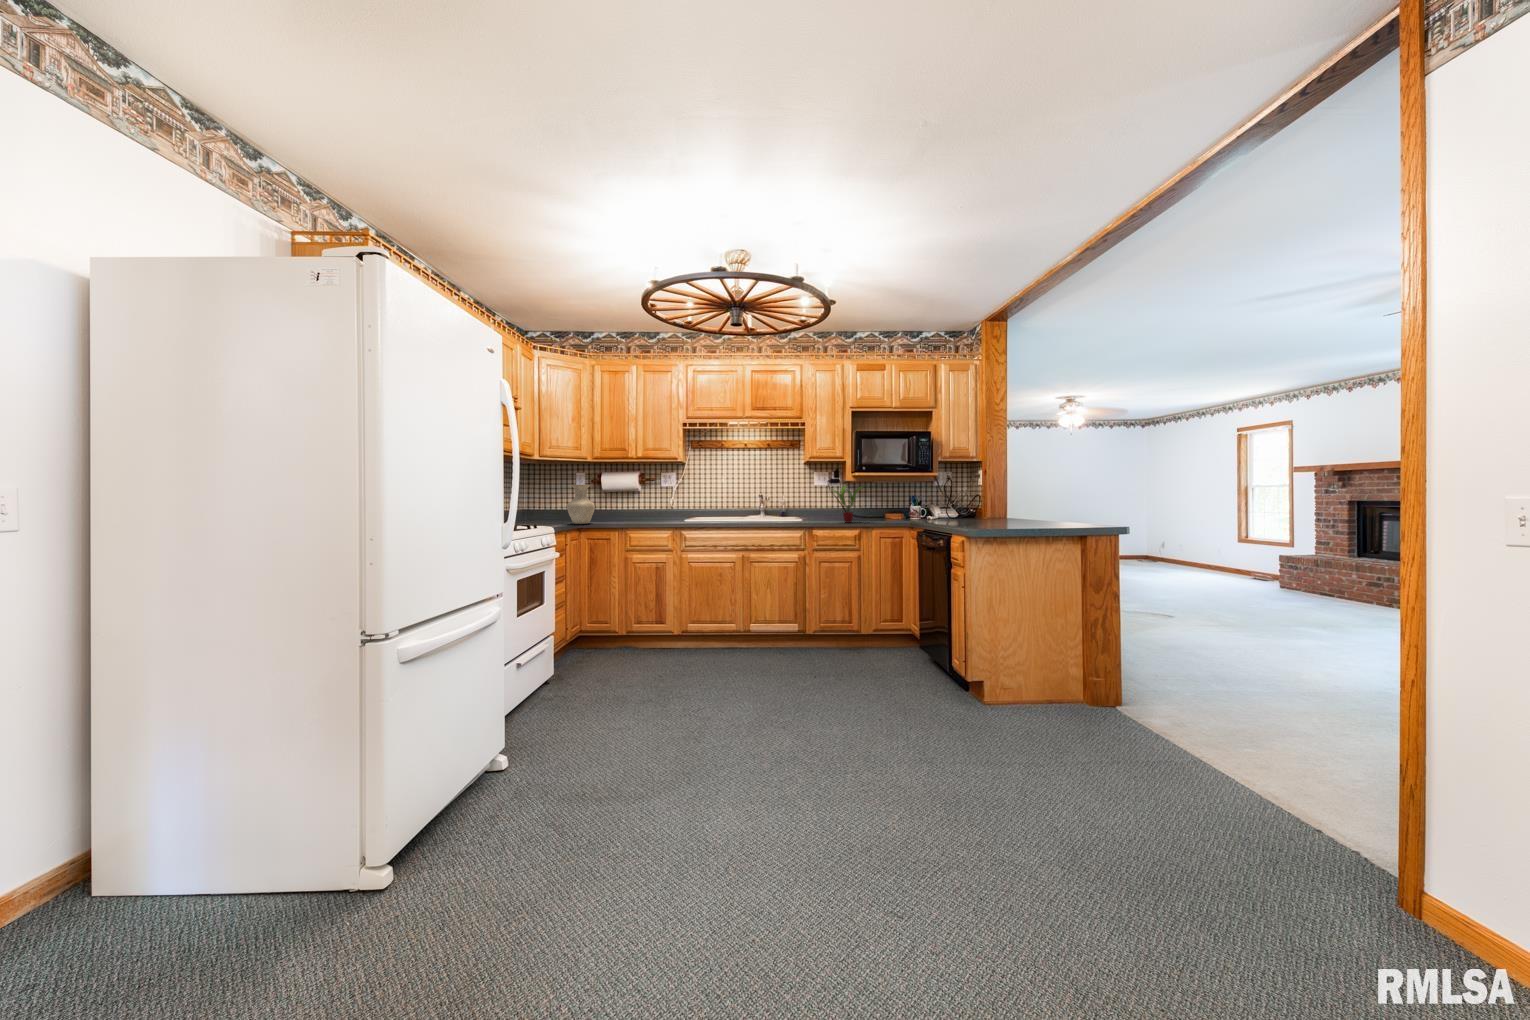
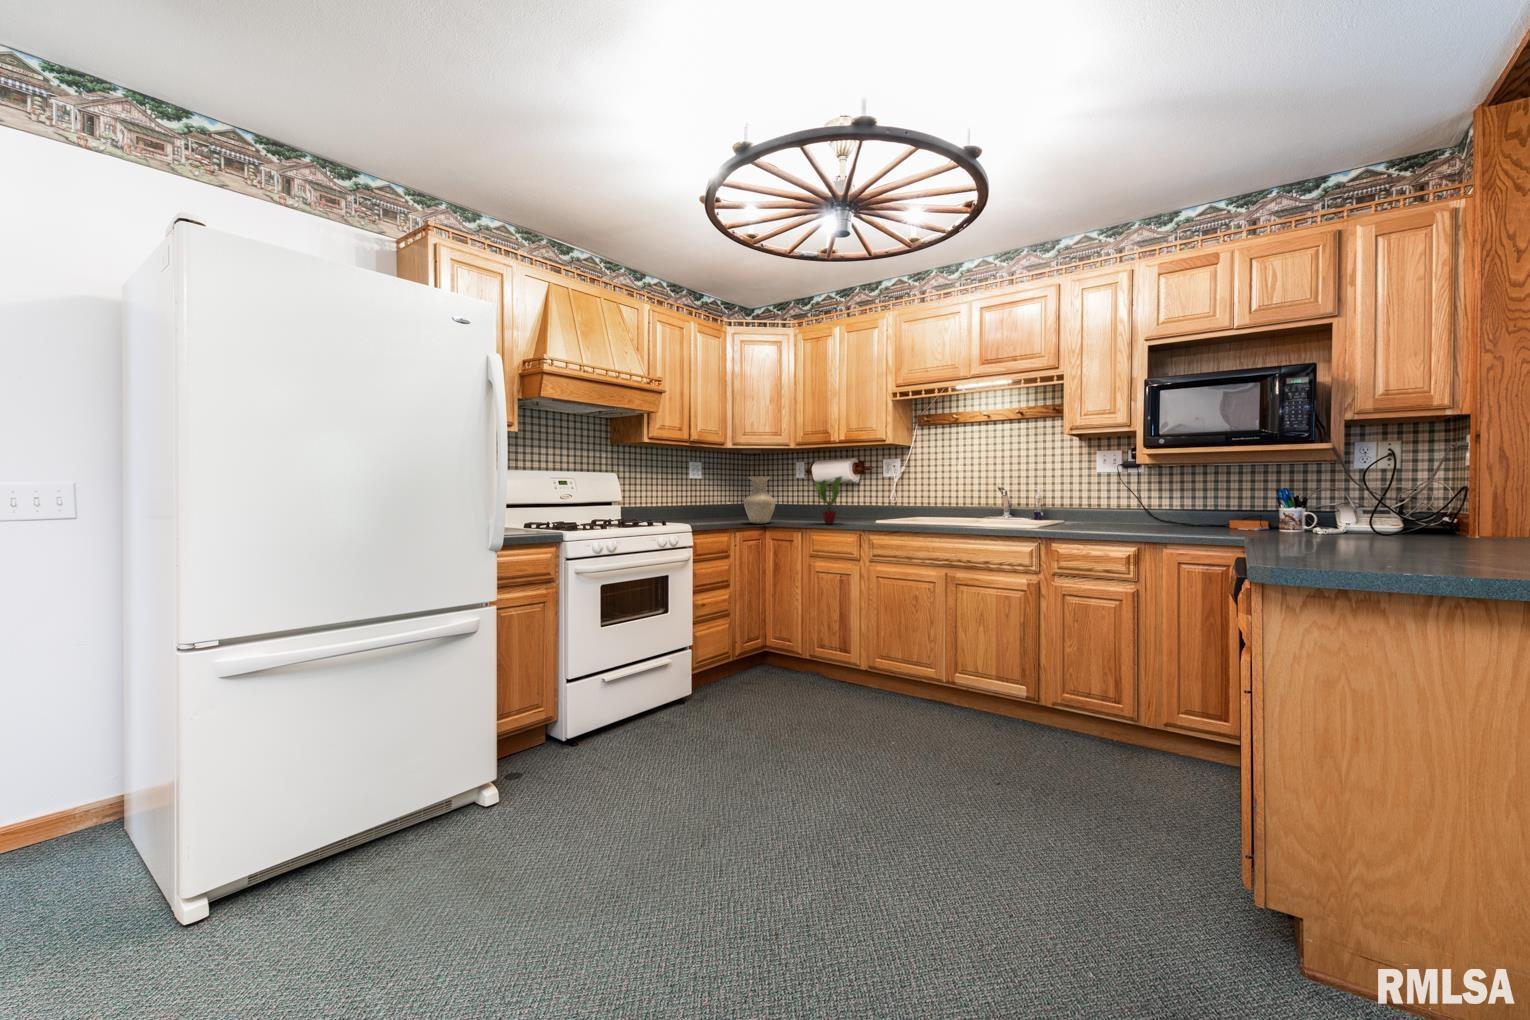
potted plant: present [834,486,864,523] -> present [810,476,842,524]

